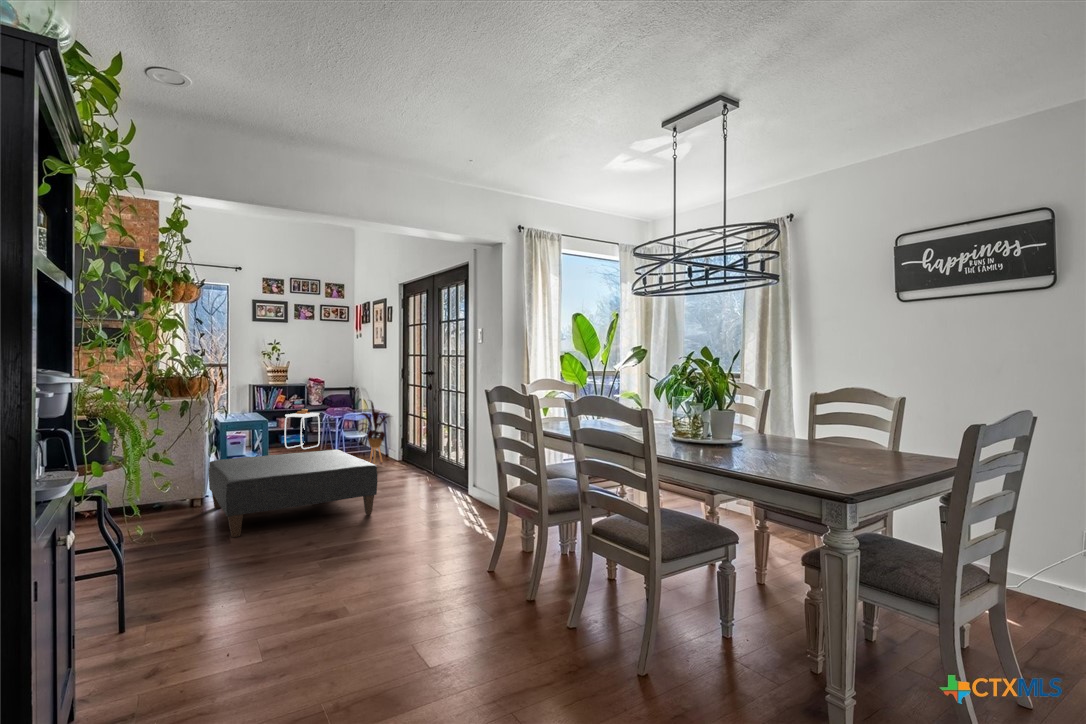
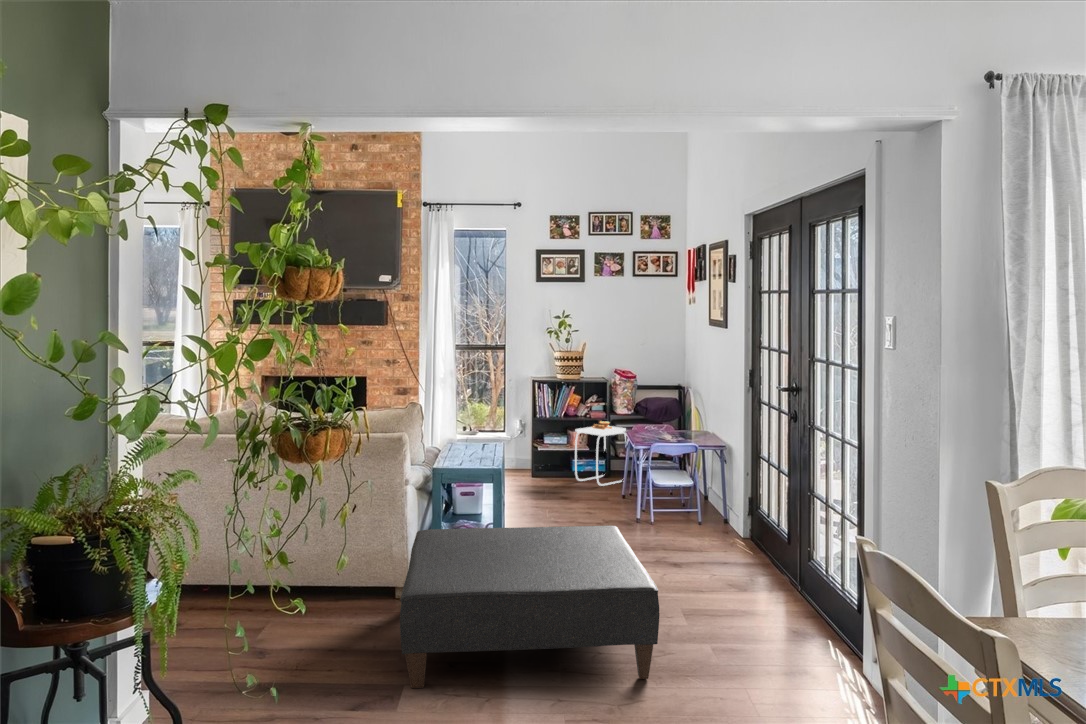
house plant: present [359,401,390,464] -> none [660,424,734,536]

